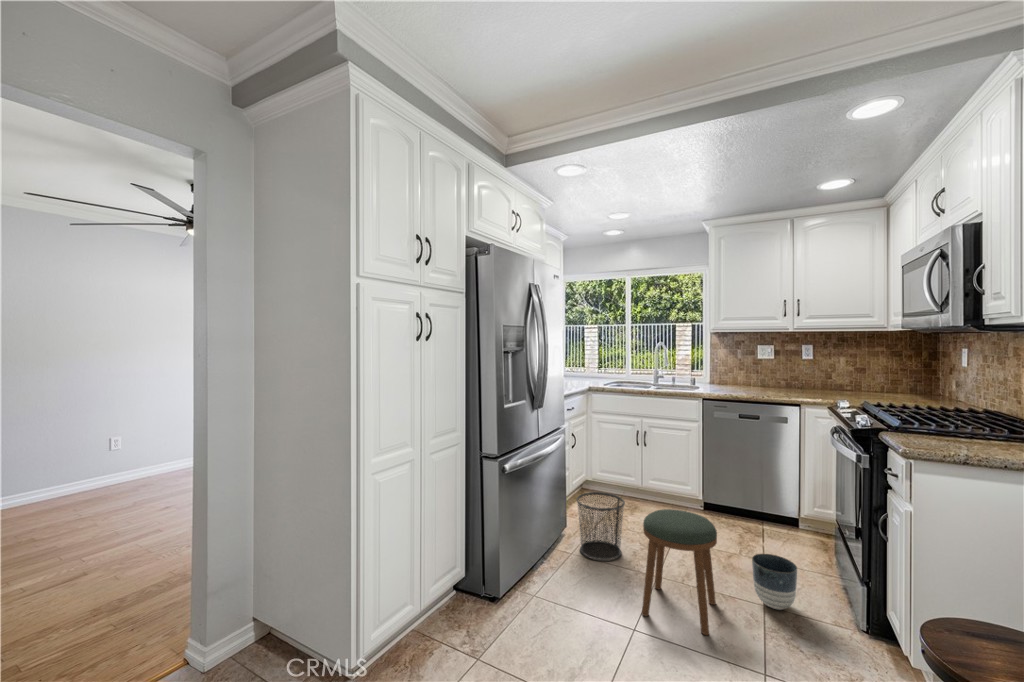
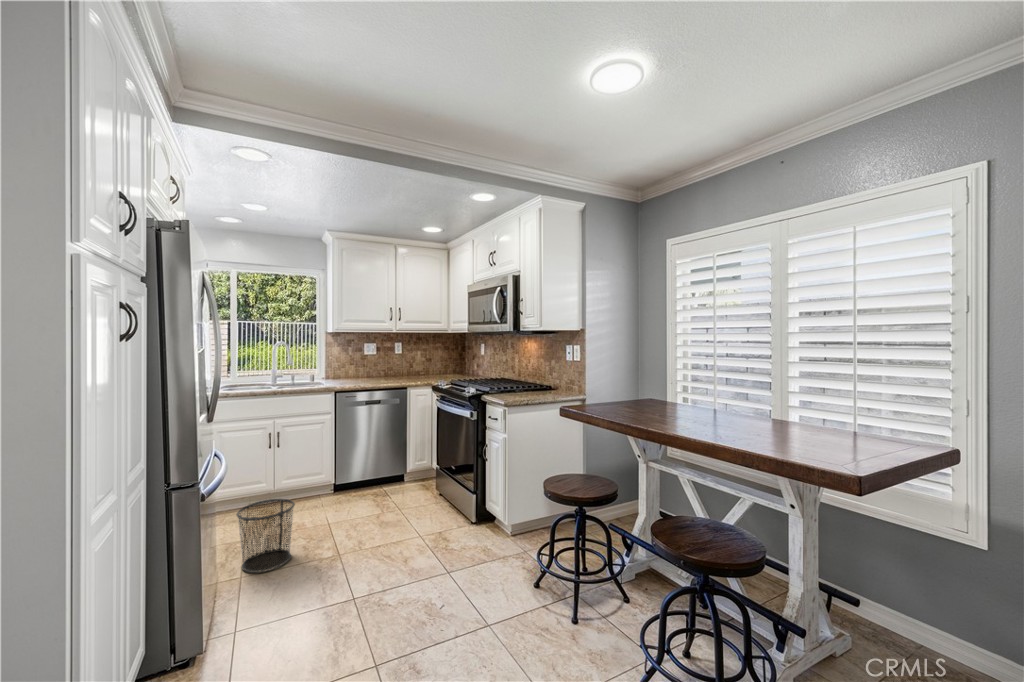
stool: present [642,509,717,635] -> none [339,484,403,587]
planter: present [752,554,797,610] -> none [411,497,439,535]

